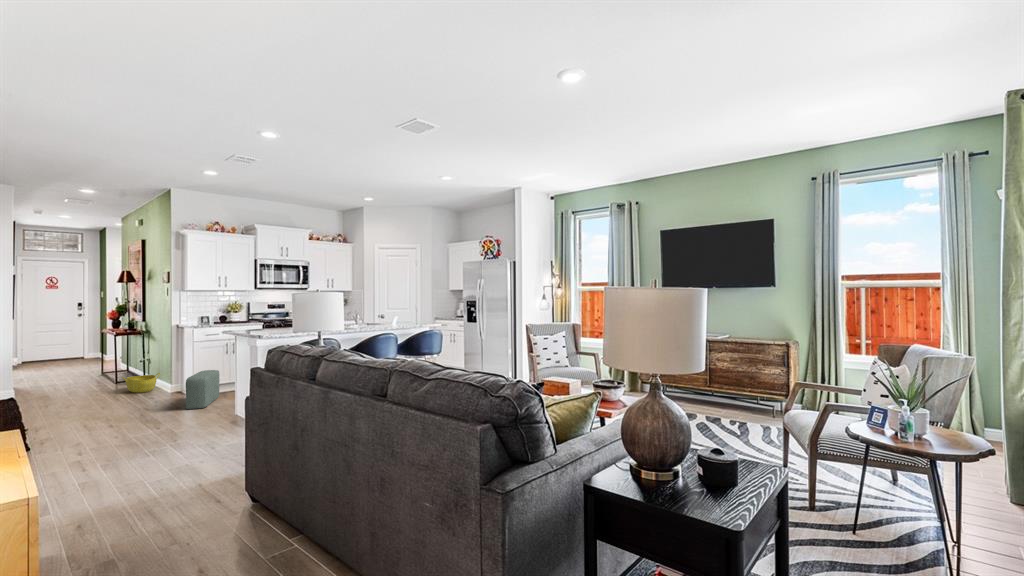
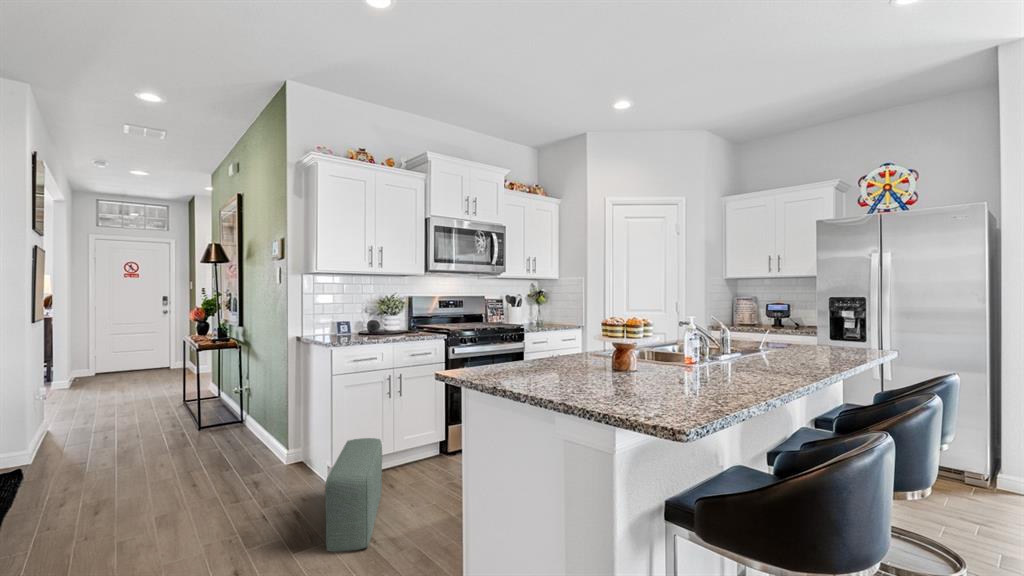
basket: present [122,373,160,393] -> none [200,425,266,466]

